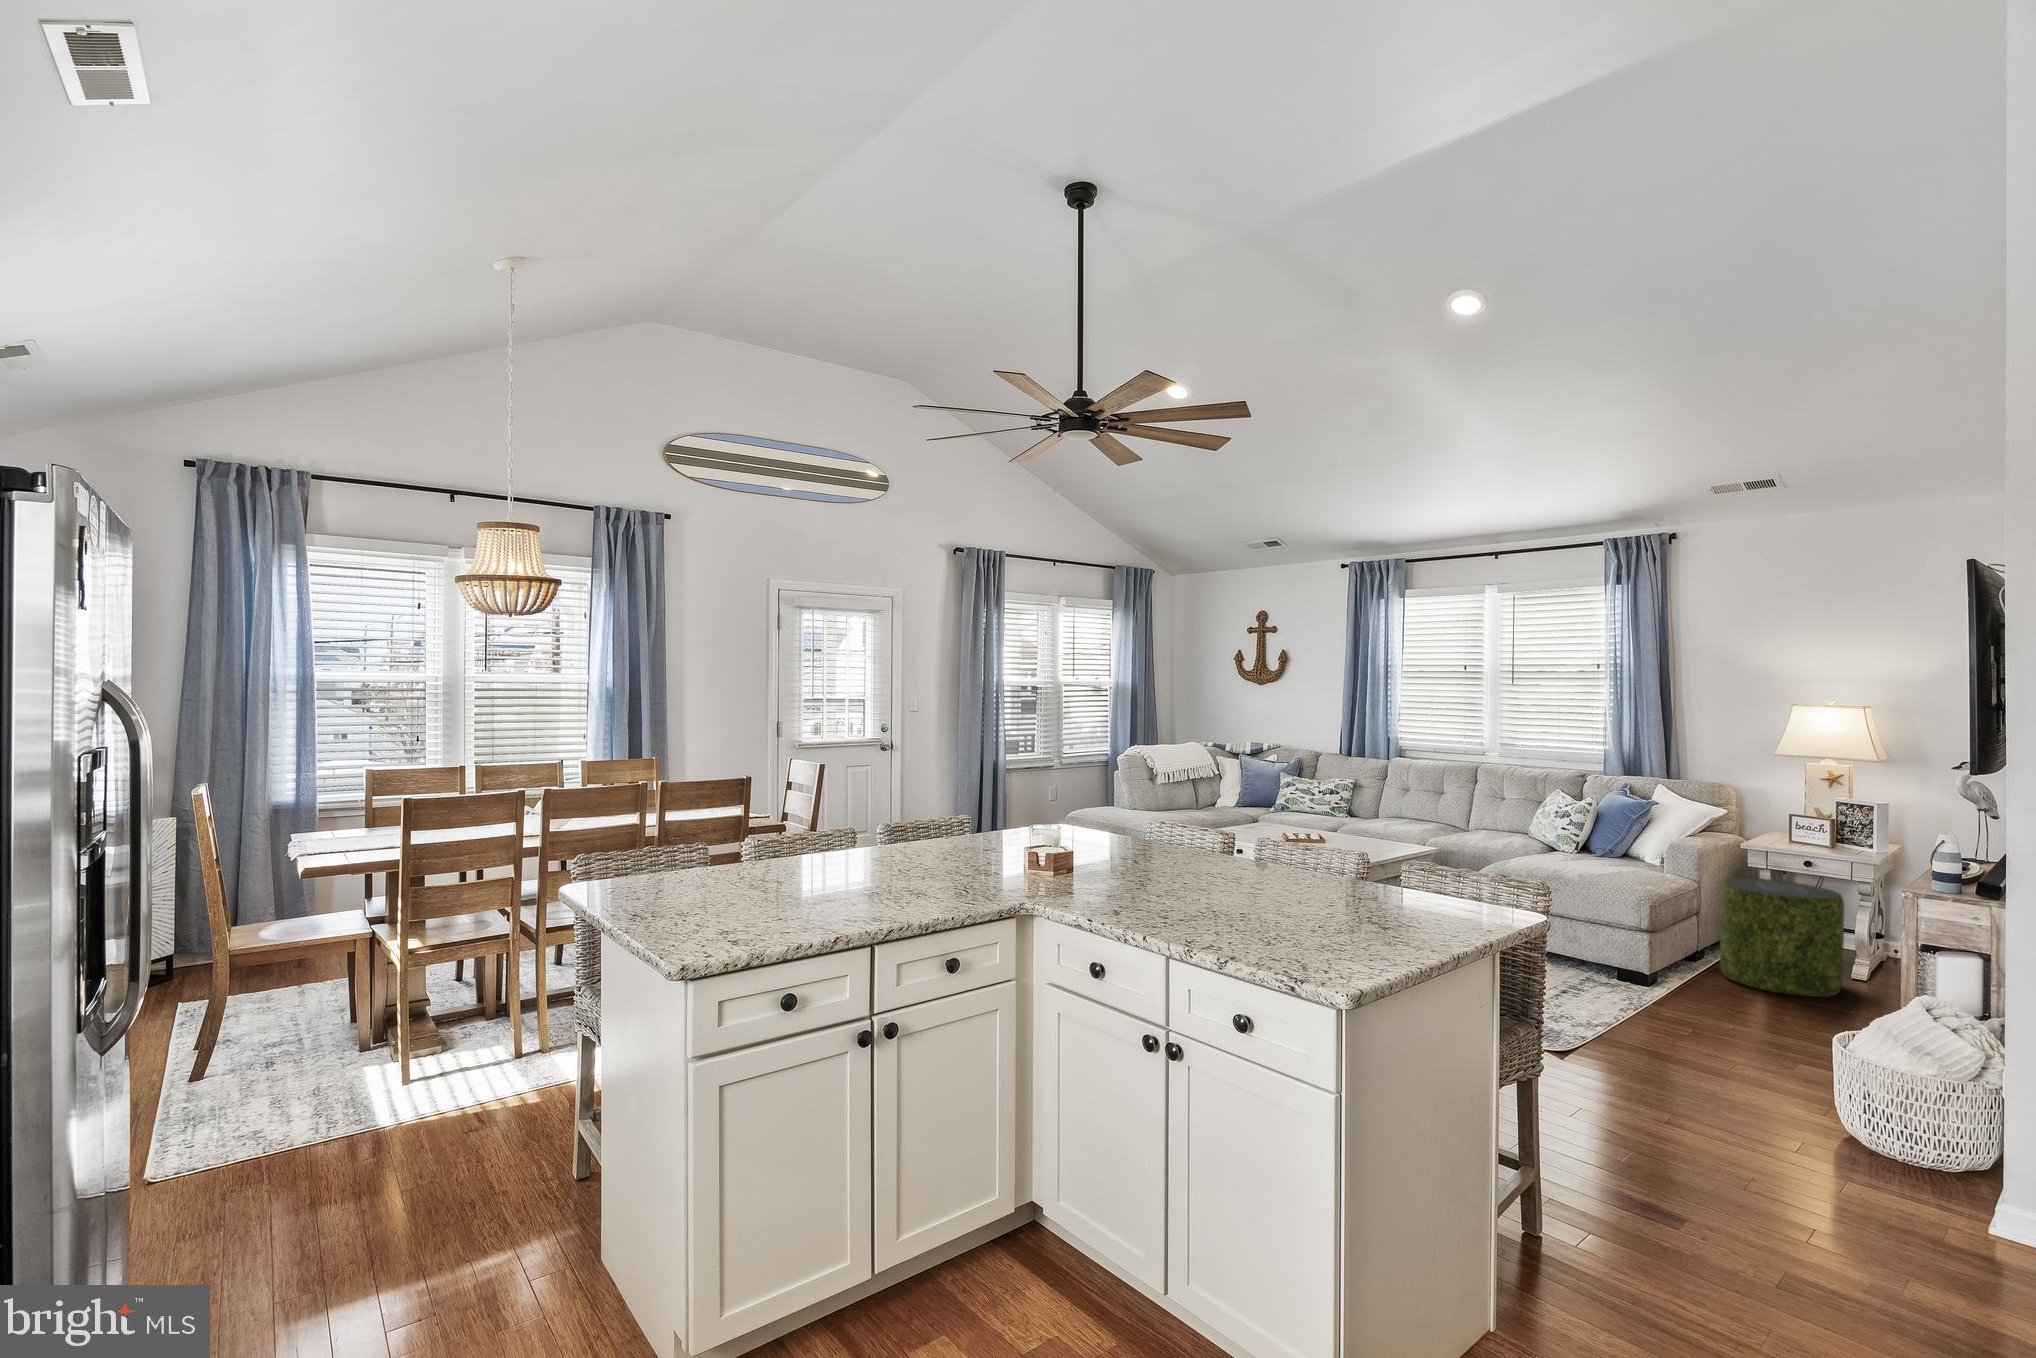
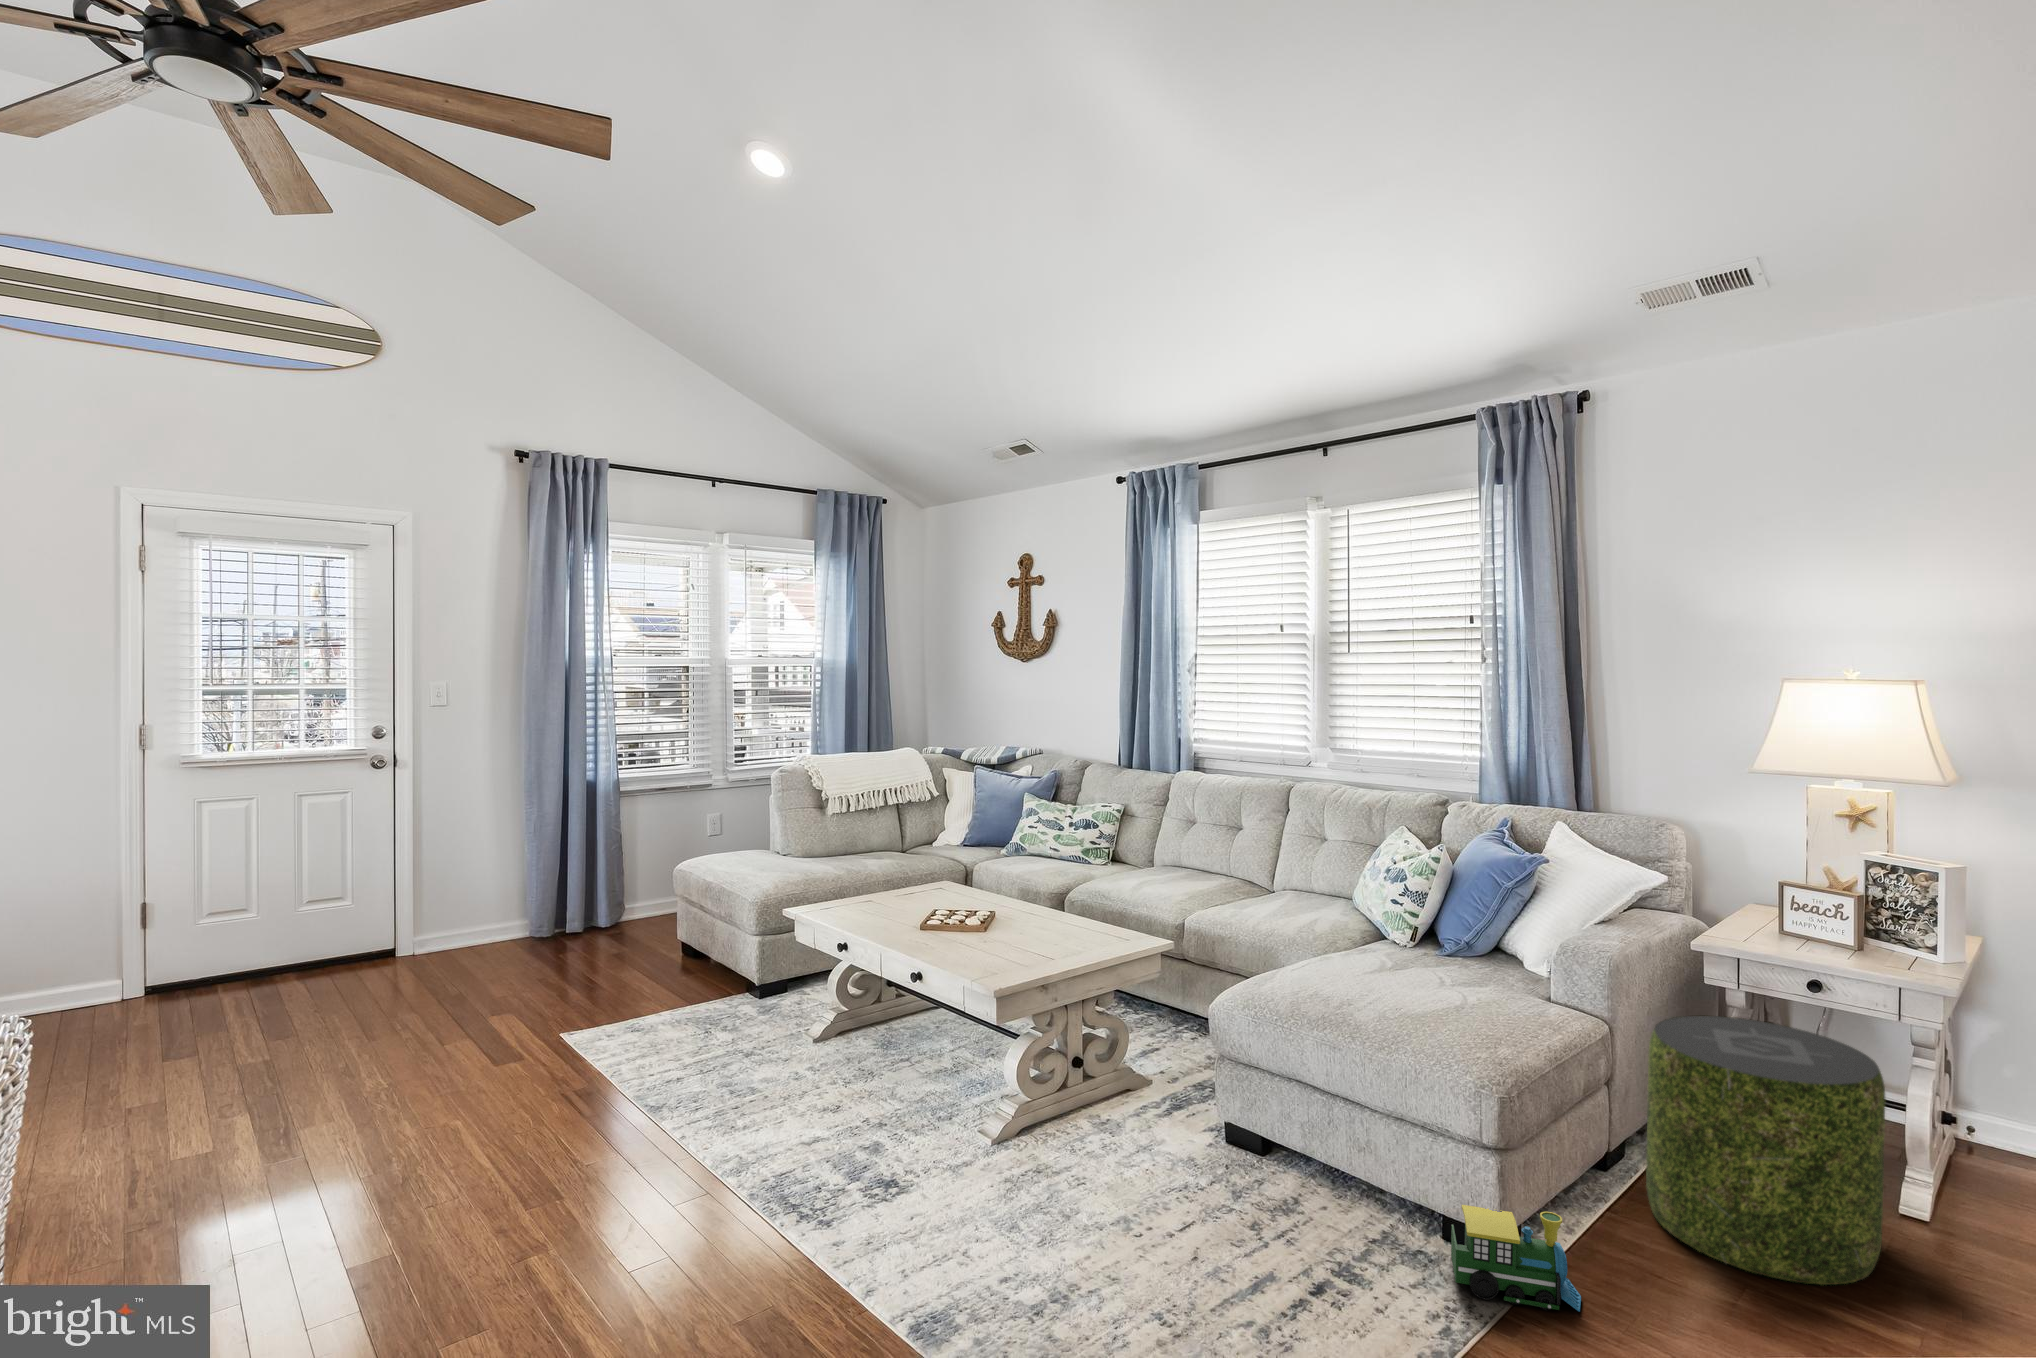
toy train: none [1626,957,1695,1000] -> present [1451,1205,1581,1312]

